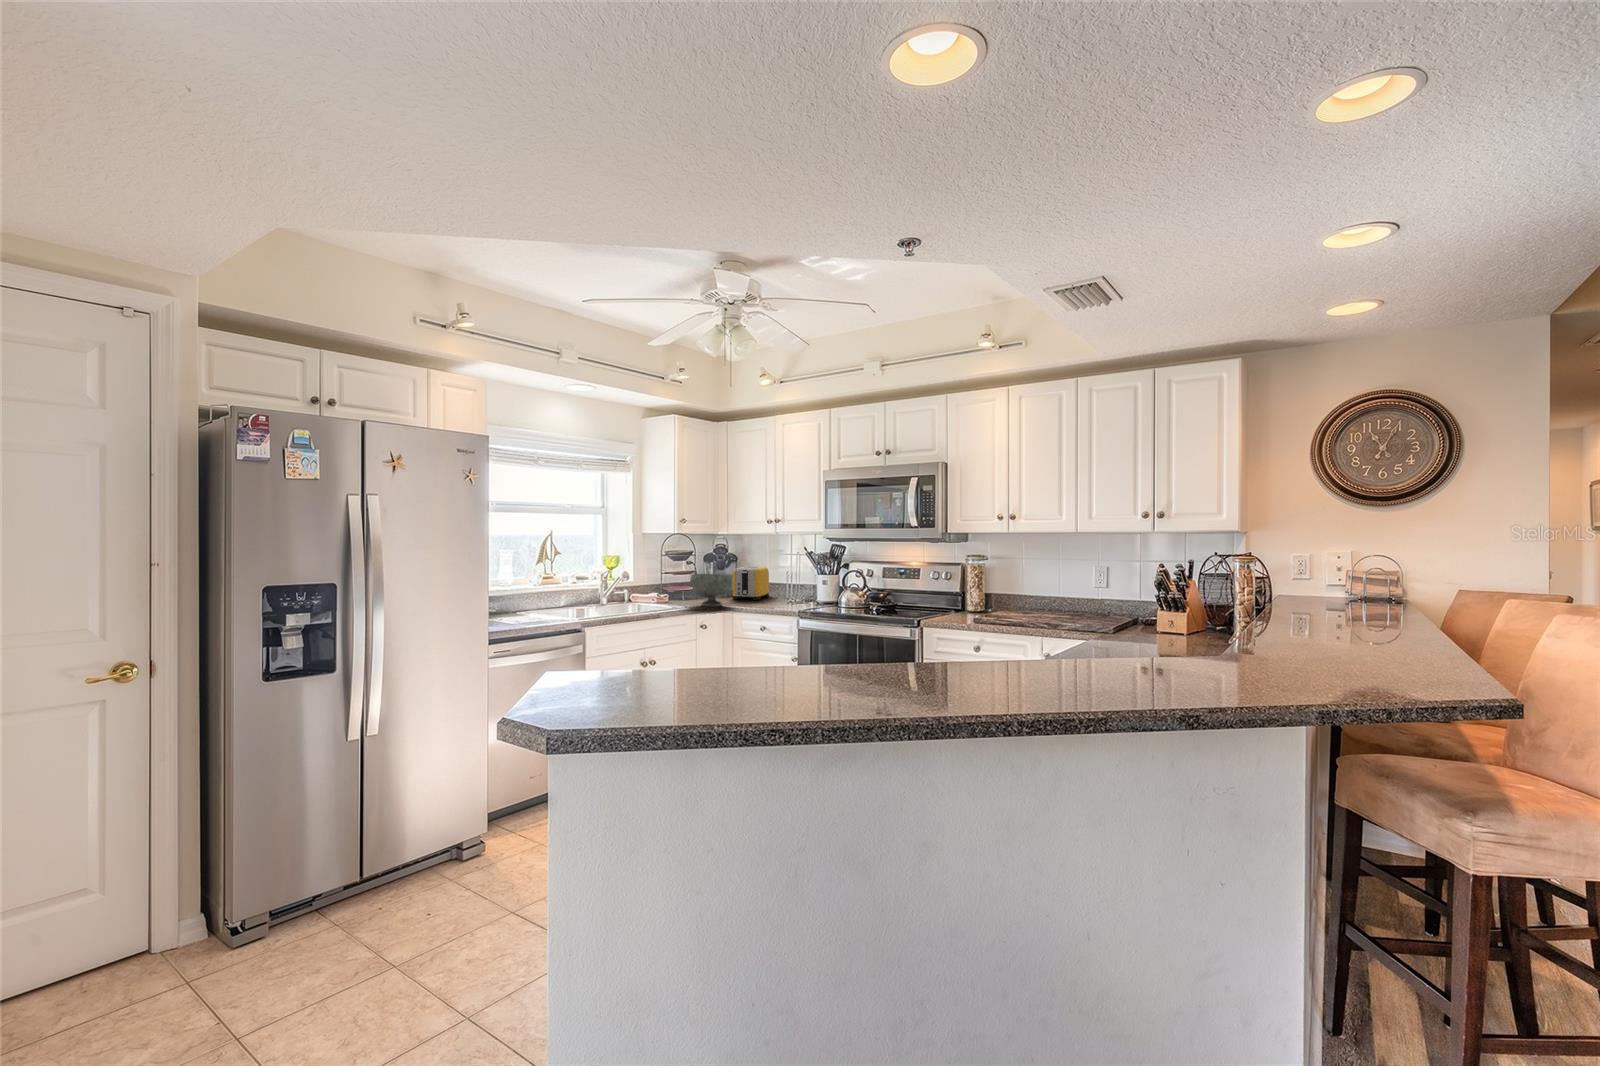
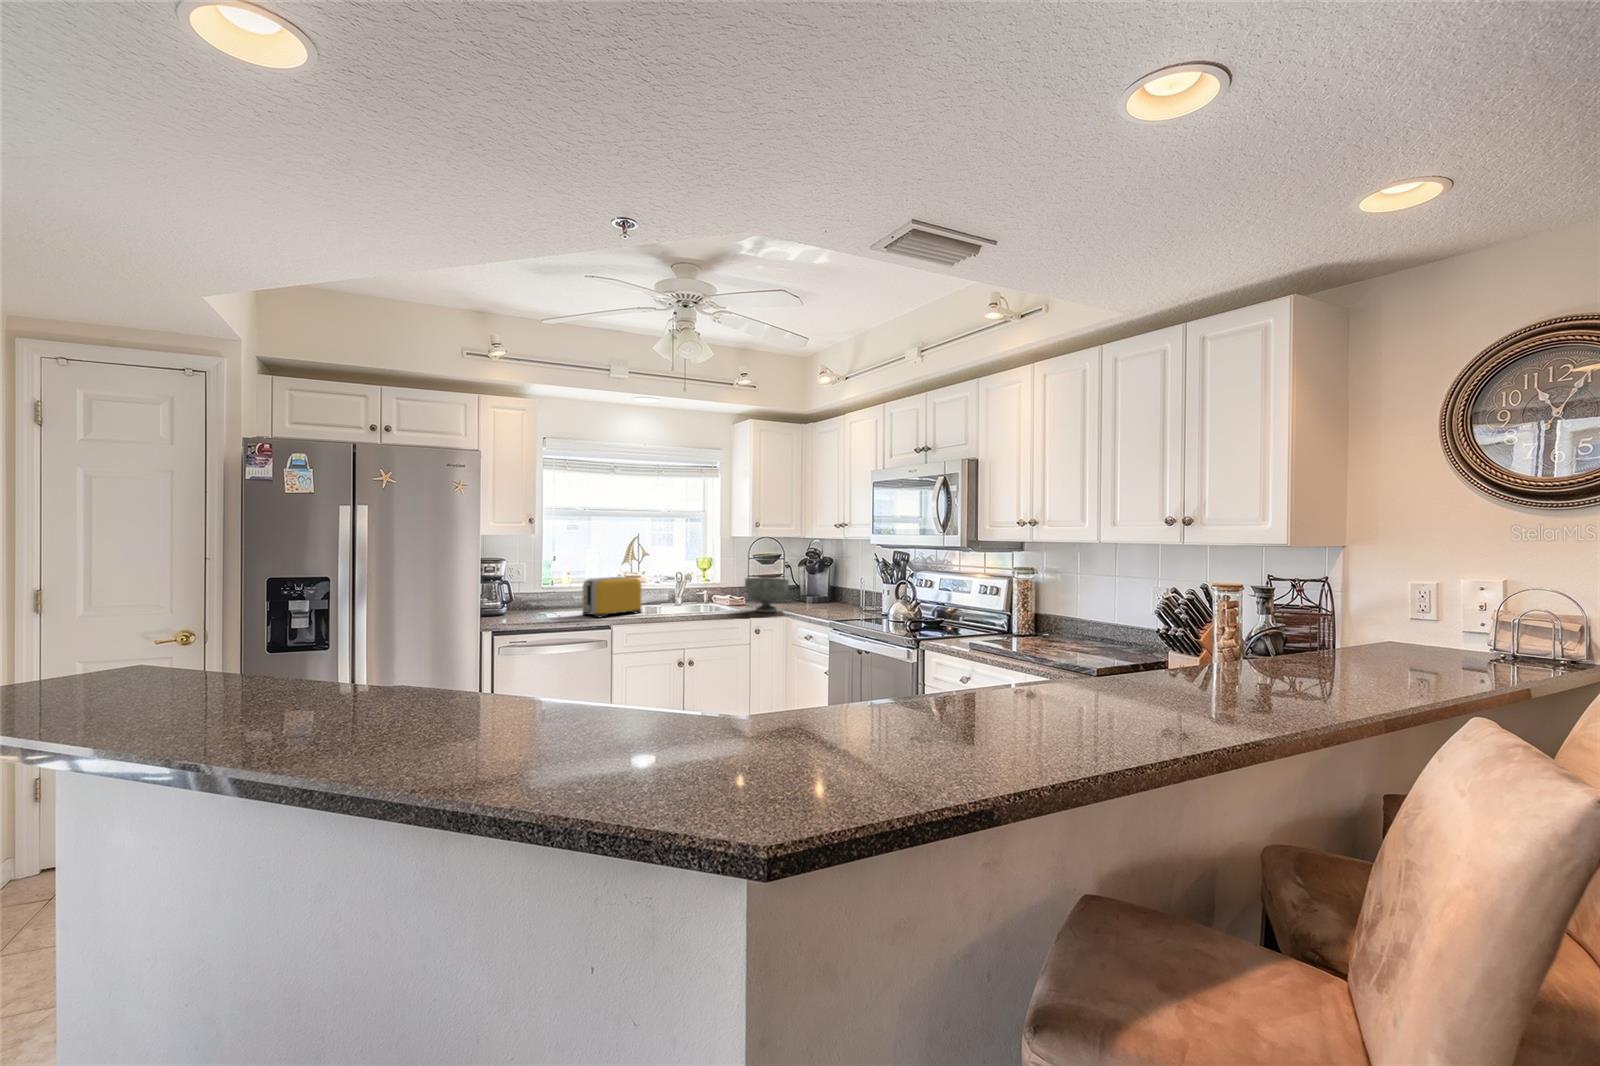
toaster: present [733,566,769,600] -> present [582,577,642,617]

